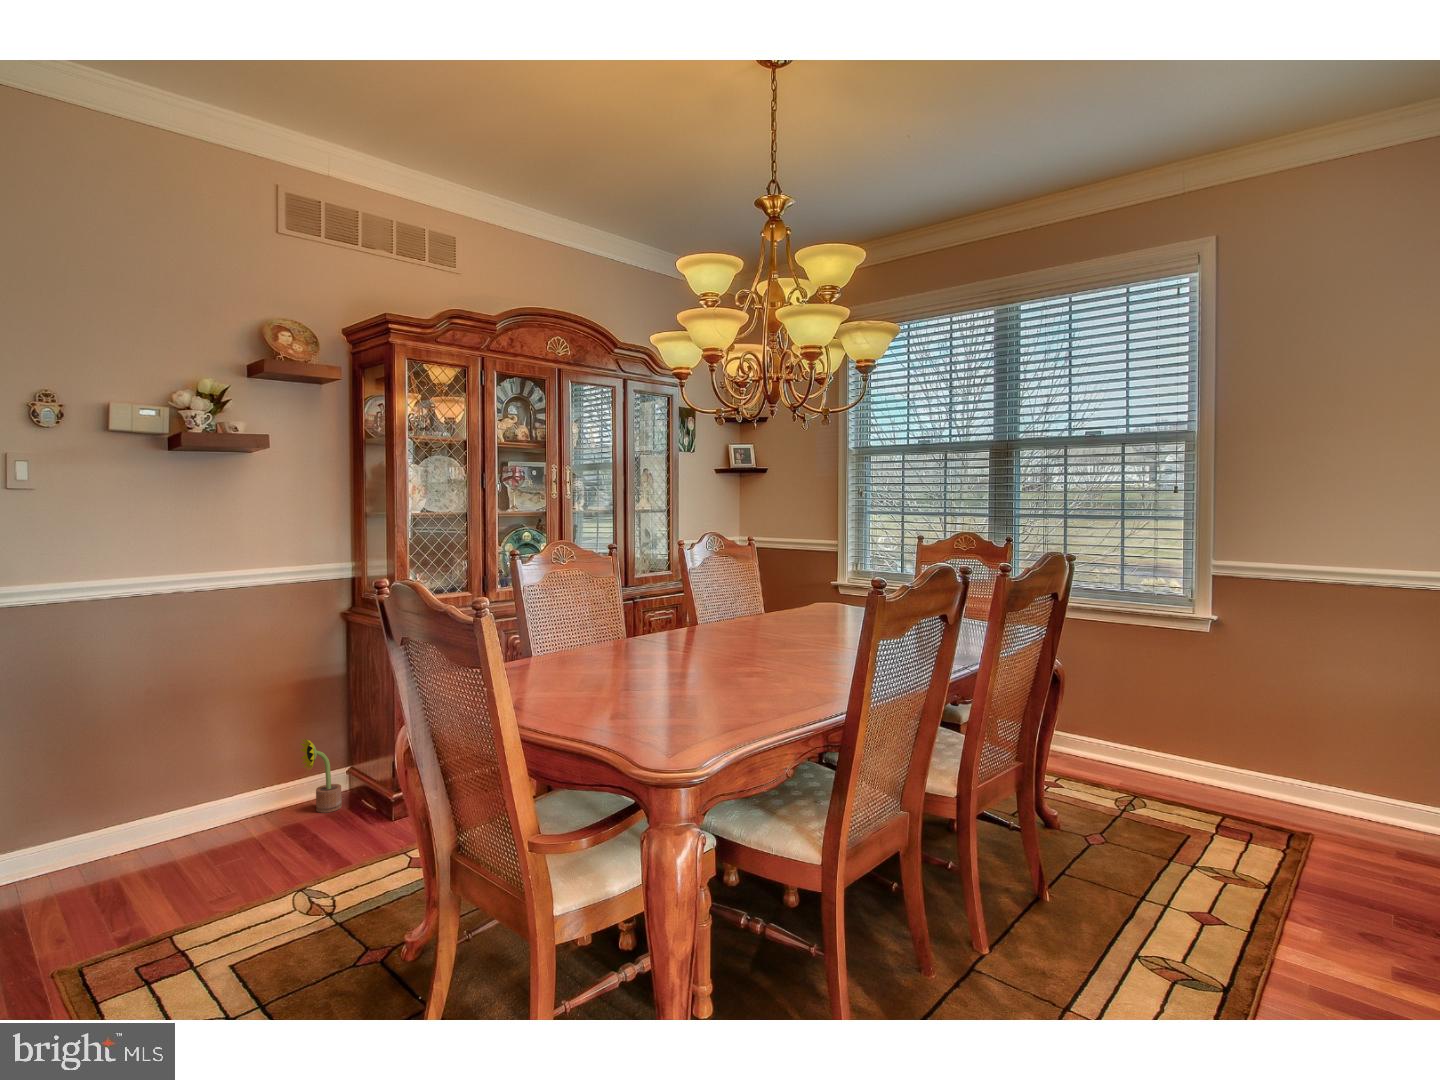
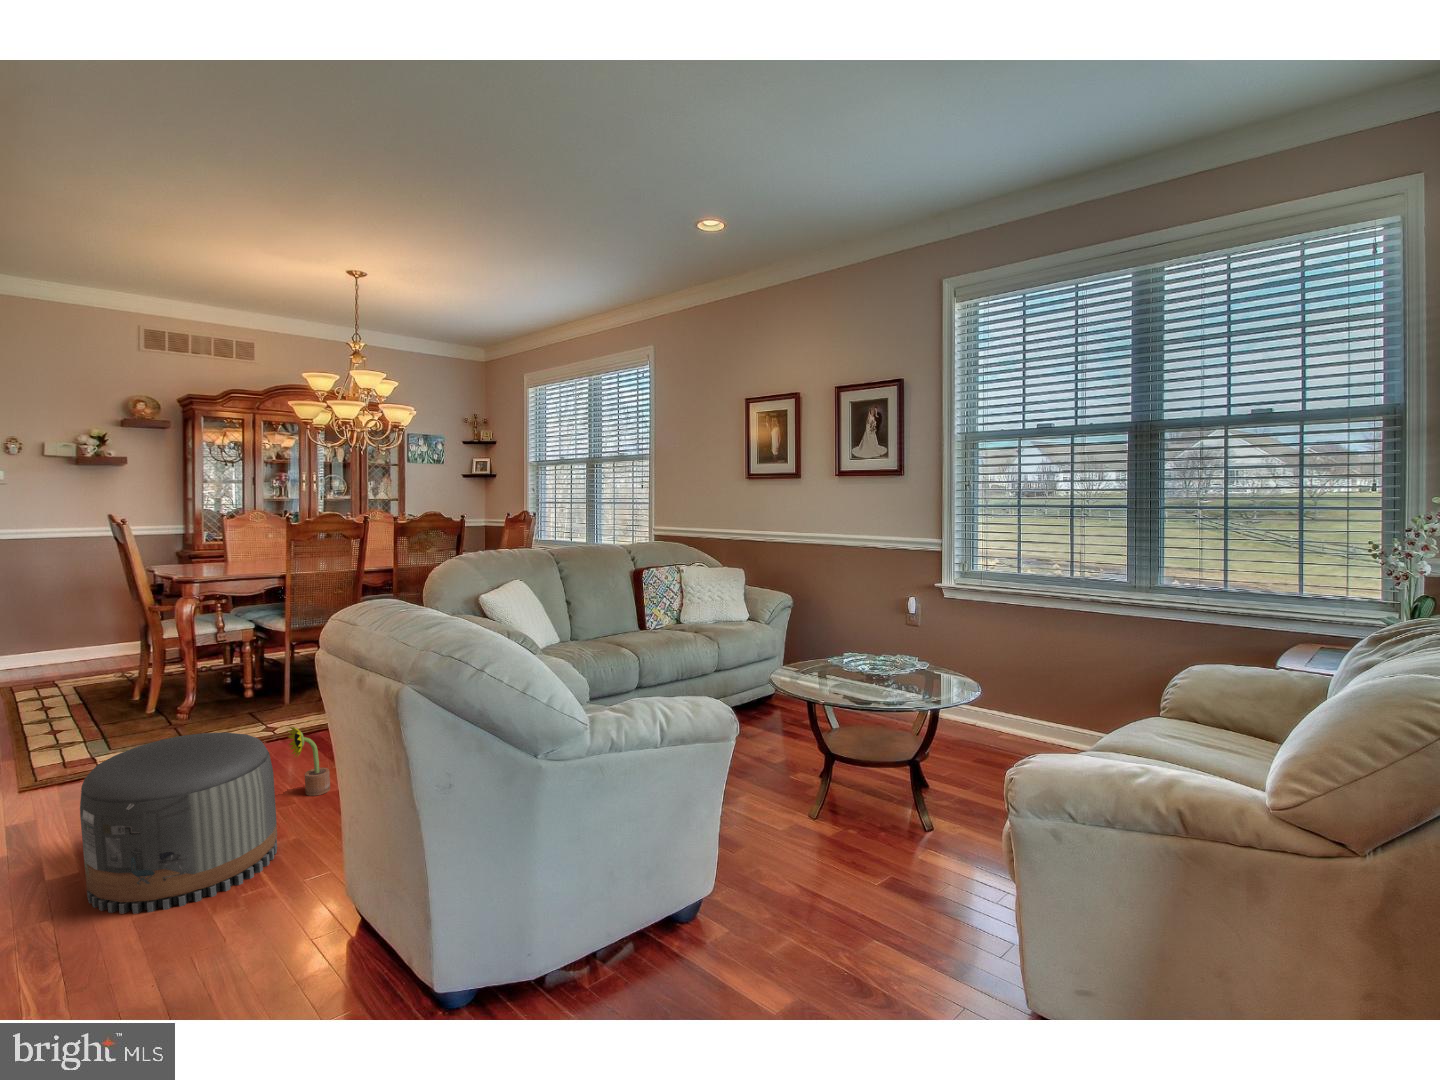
pouf: none [89,740,286,923] -> present [80,732,277,914]

